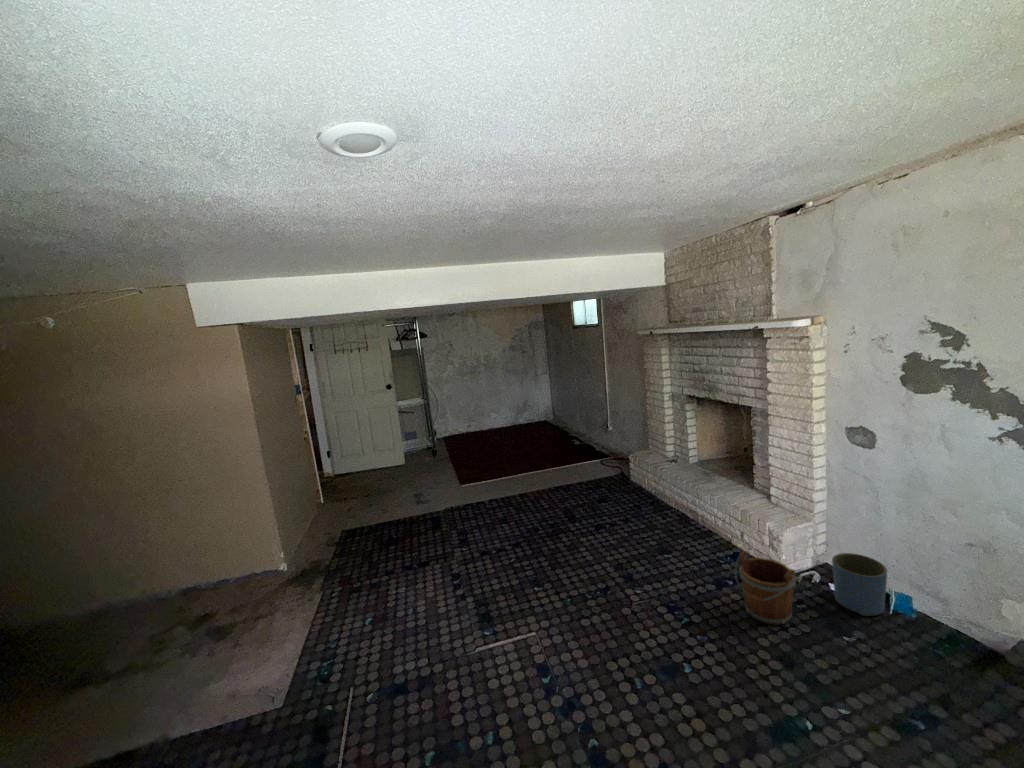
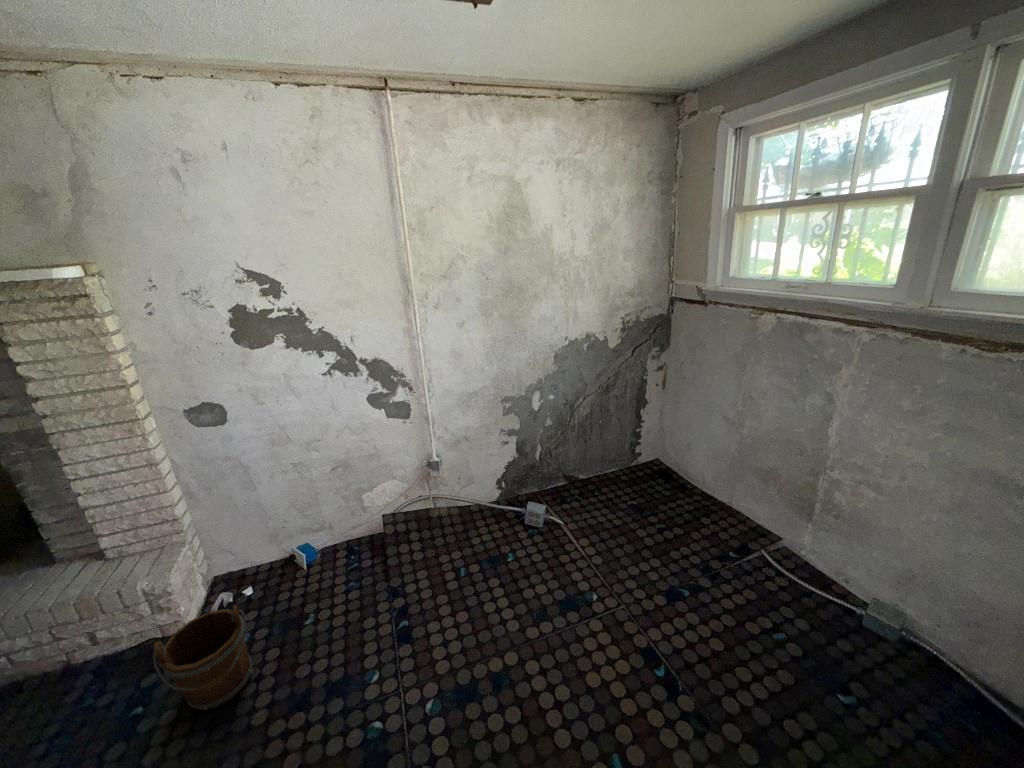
planter: present [832,553,887,616] -> none [238,533,299,602]

